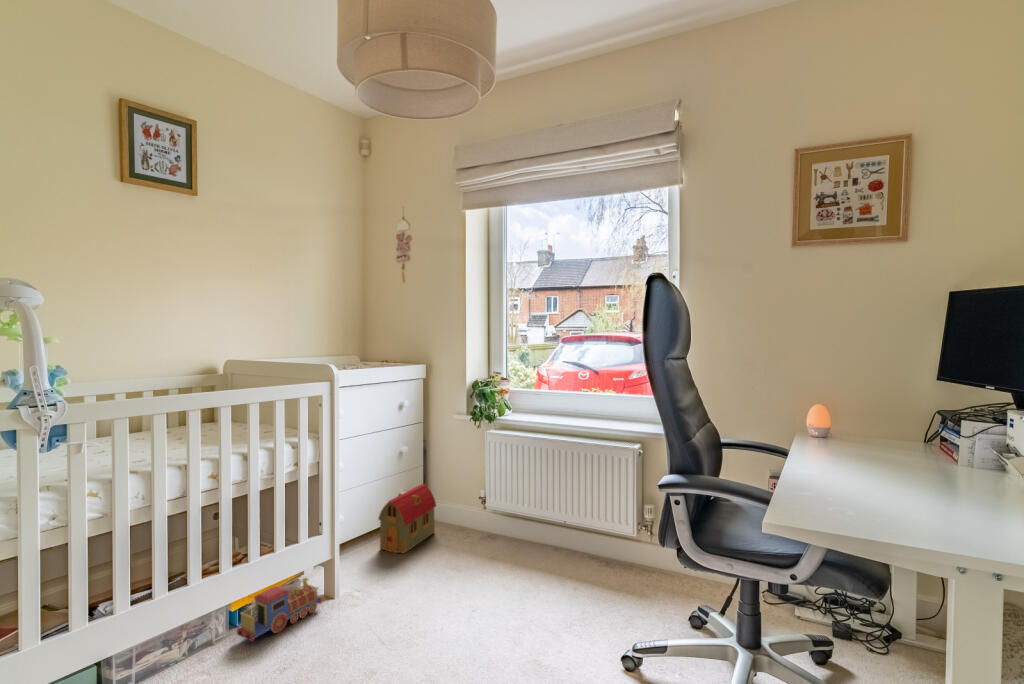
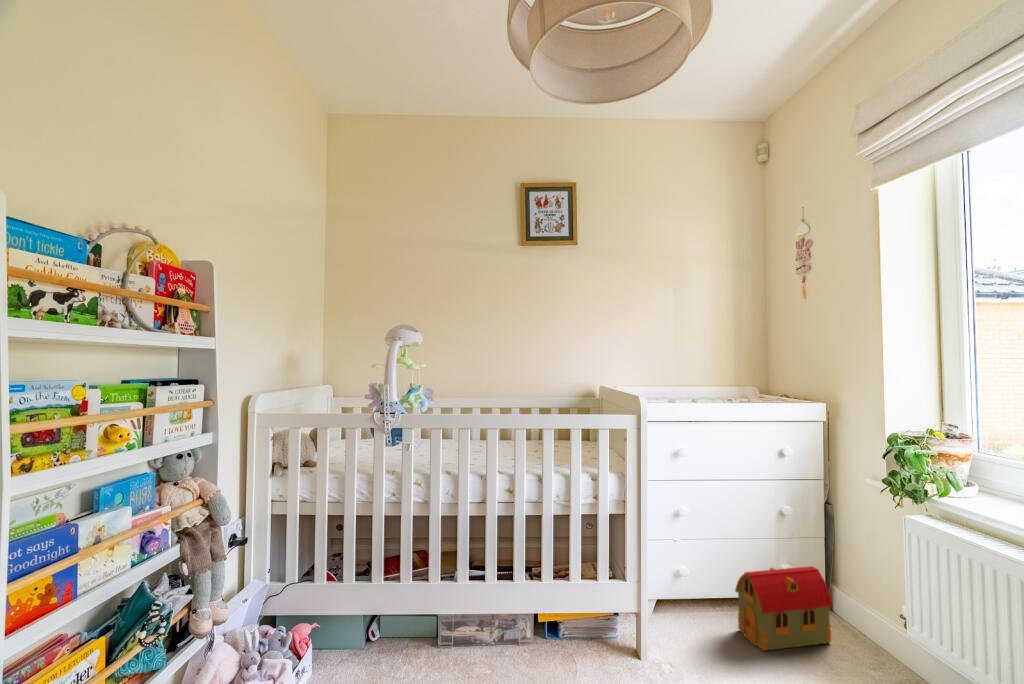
toy train: present [237,578,322,642] -> none [534,616,620,666]

